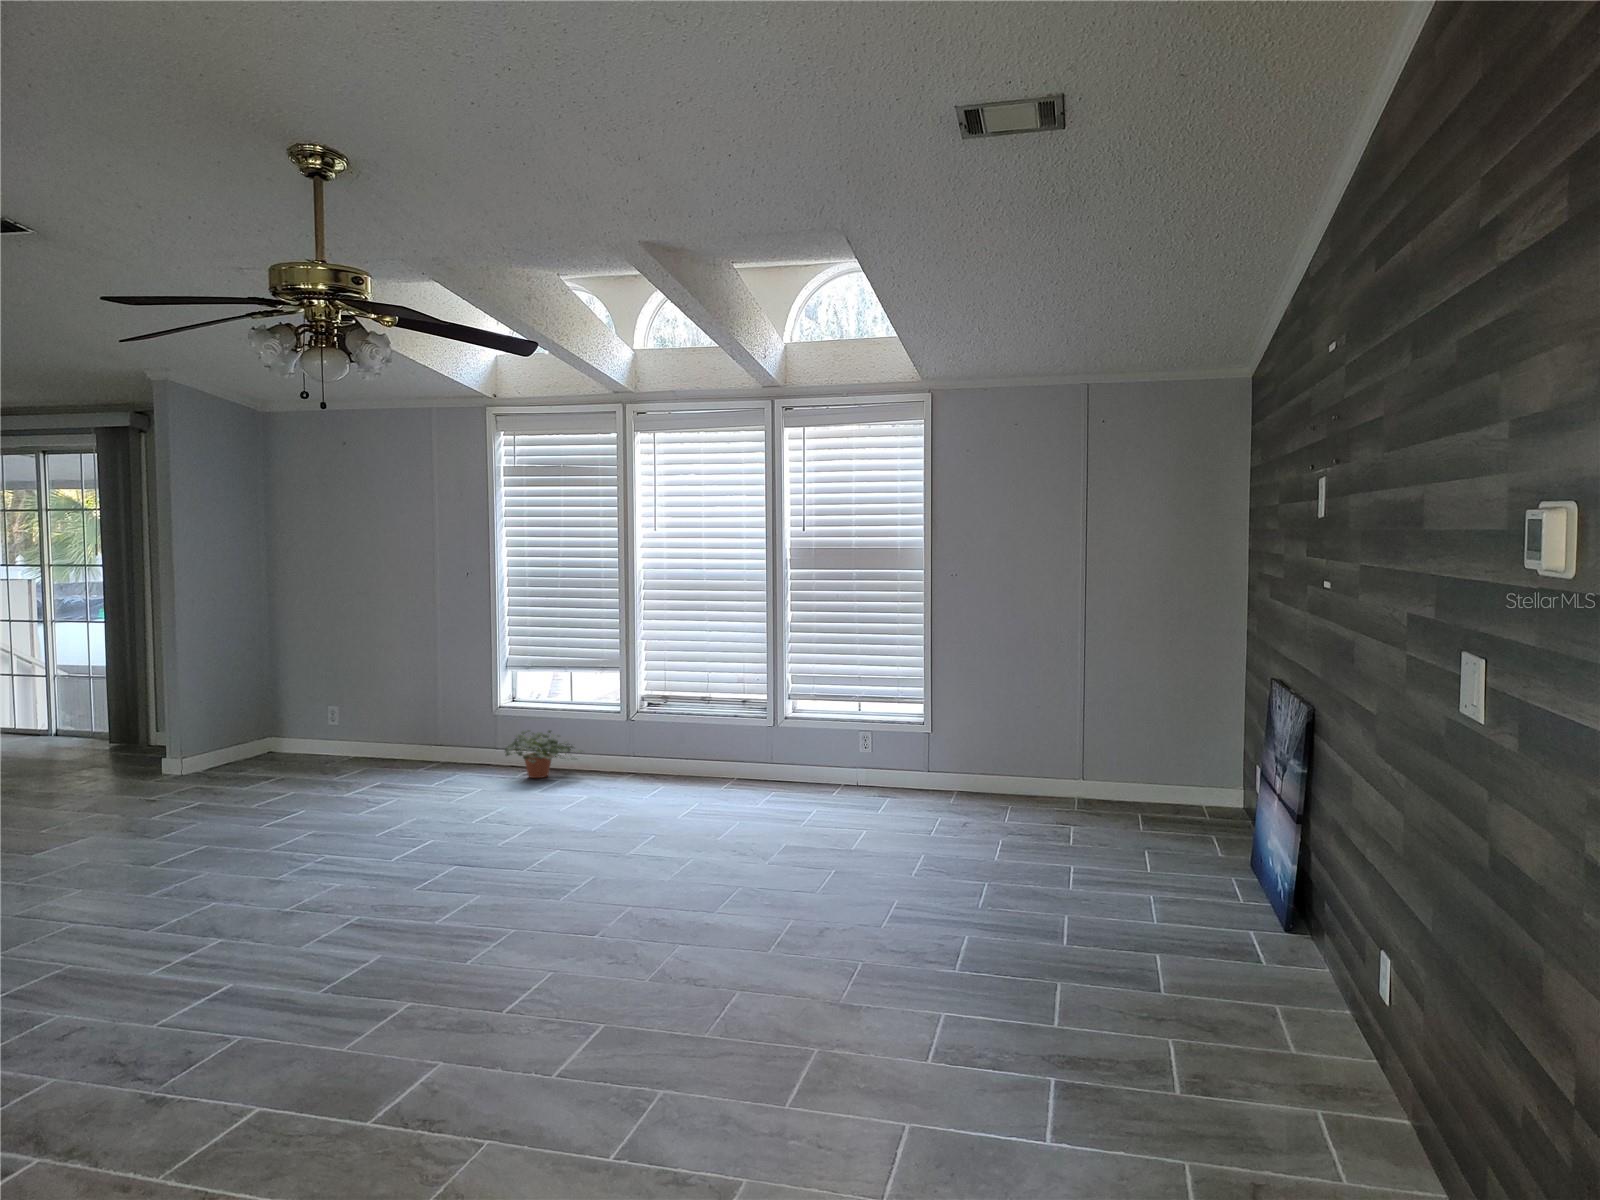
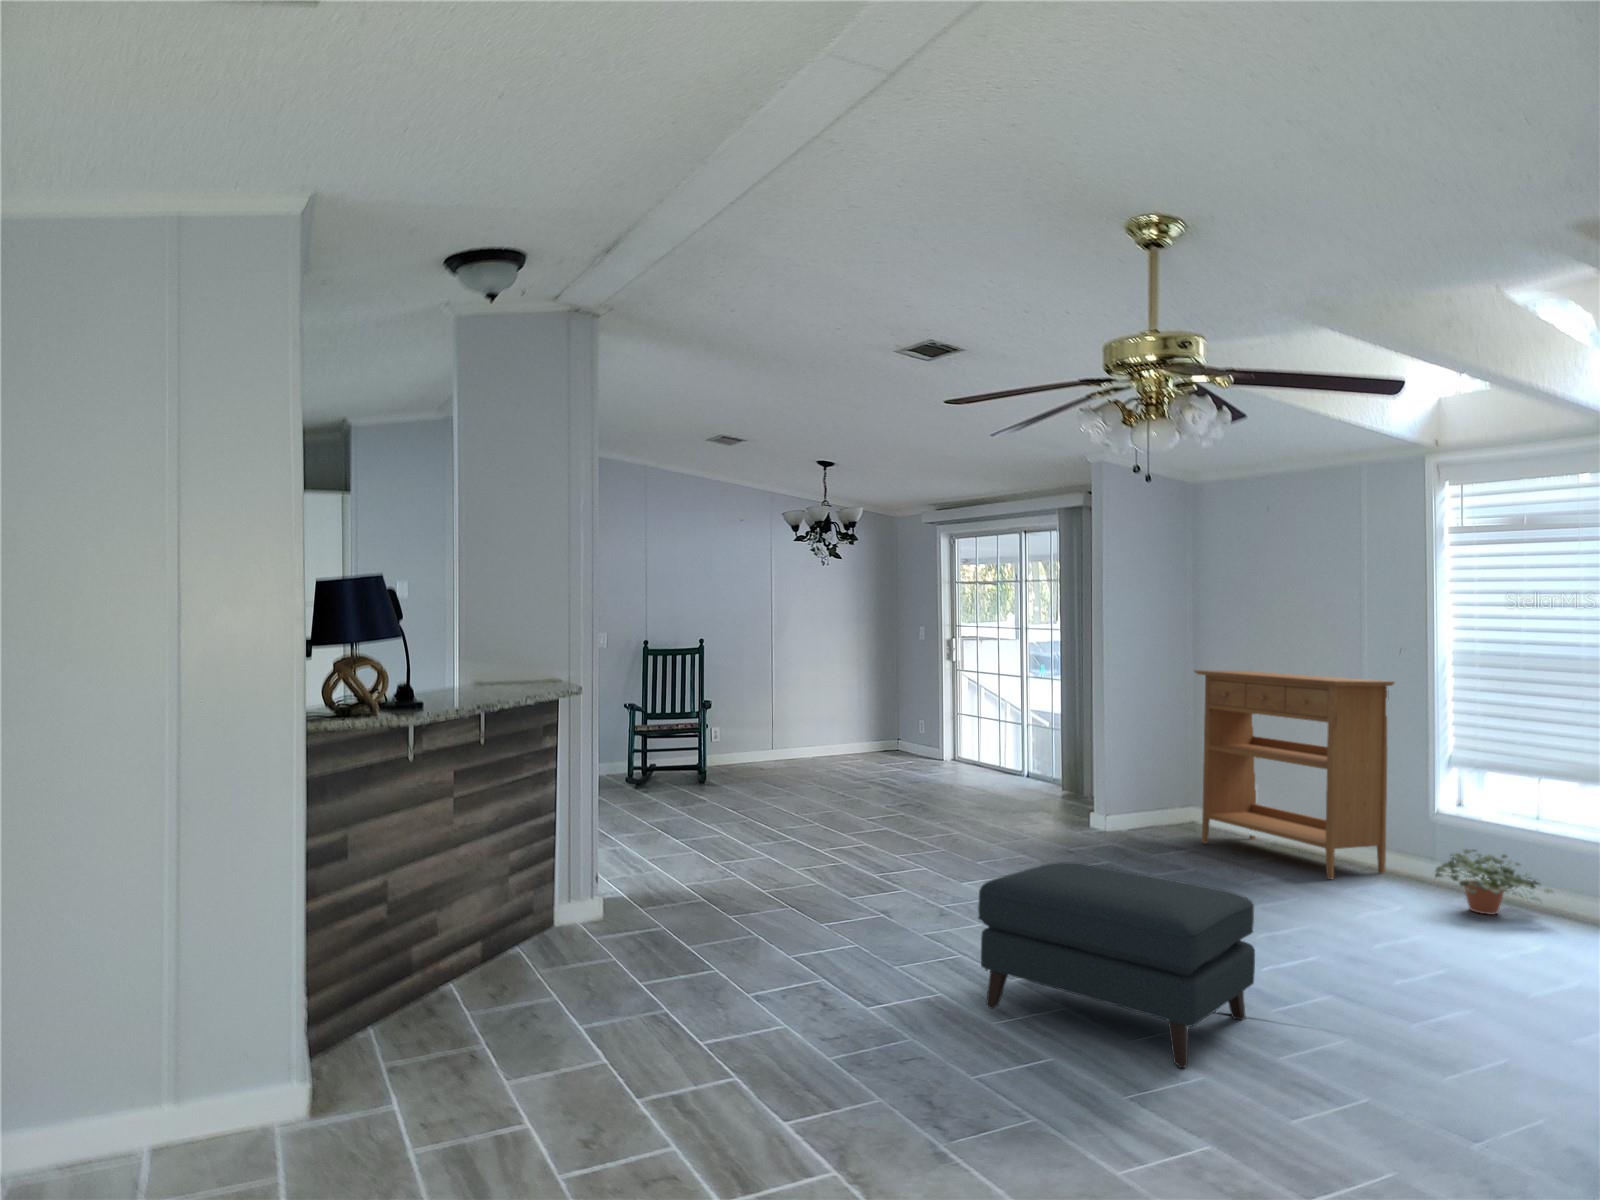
console table: none [277,599,465,776] -> present [1194,670,1394,879]
ottoman: none [117,790,403,966] -> present [978,862,1255,1068]

